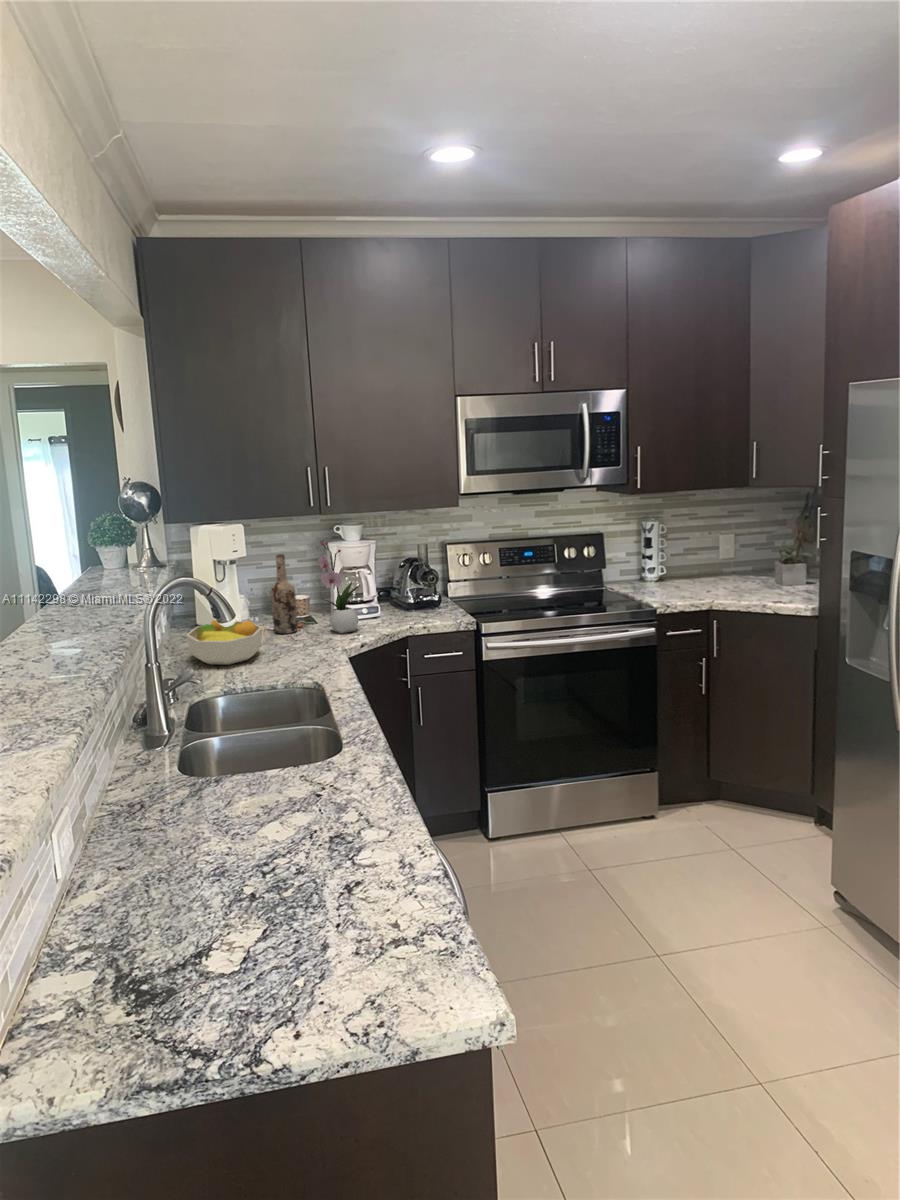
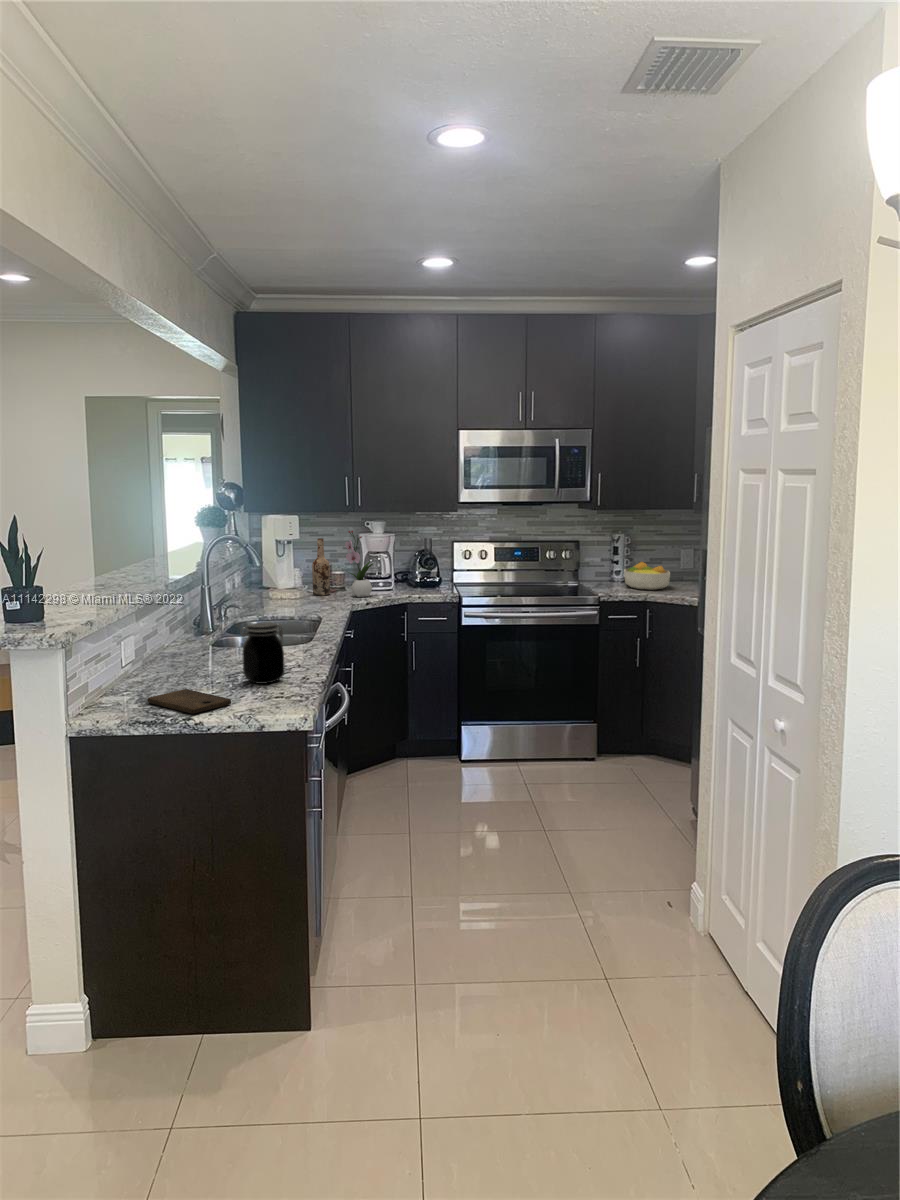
fruit bowl: present [186,620,262,665] -> present [624,562,670,590]
jar: none [289,769,369,890] -> present [240,623,284,684]
cutting board: none [138,937,317,1038] -> present [148,689,231,714]

